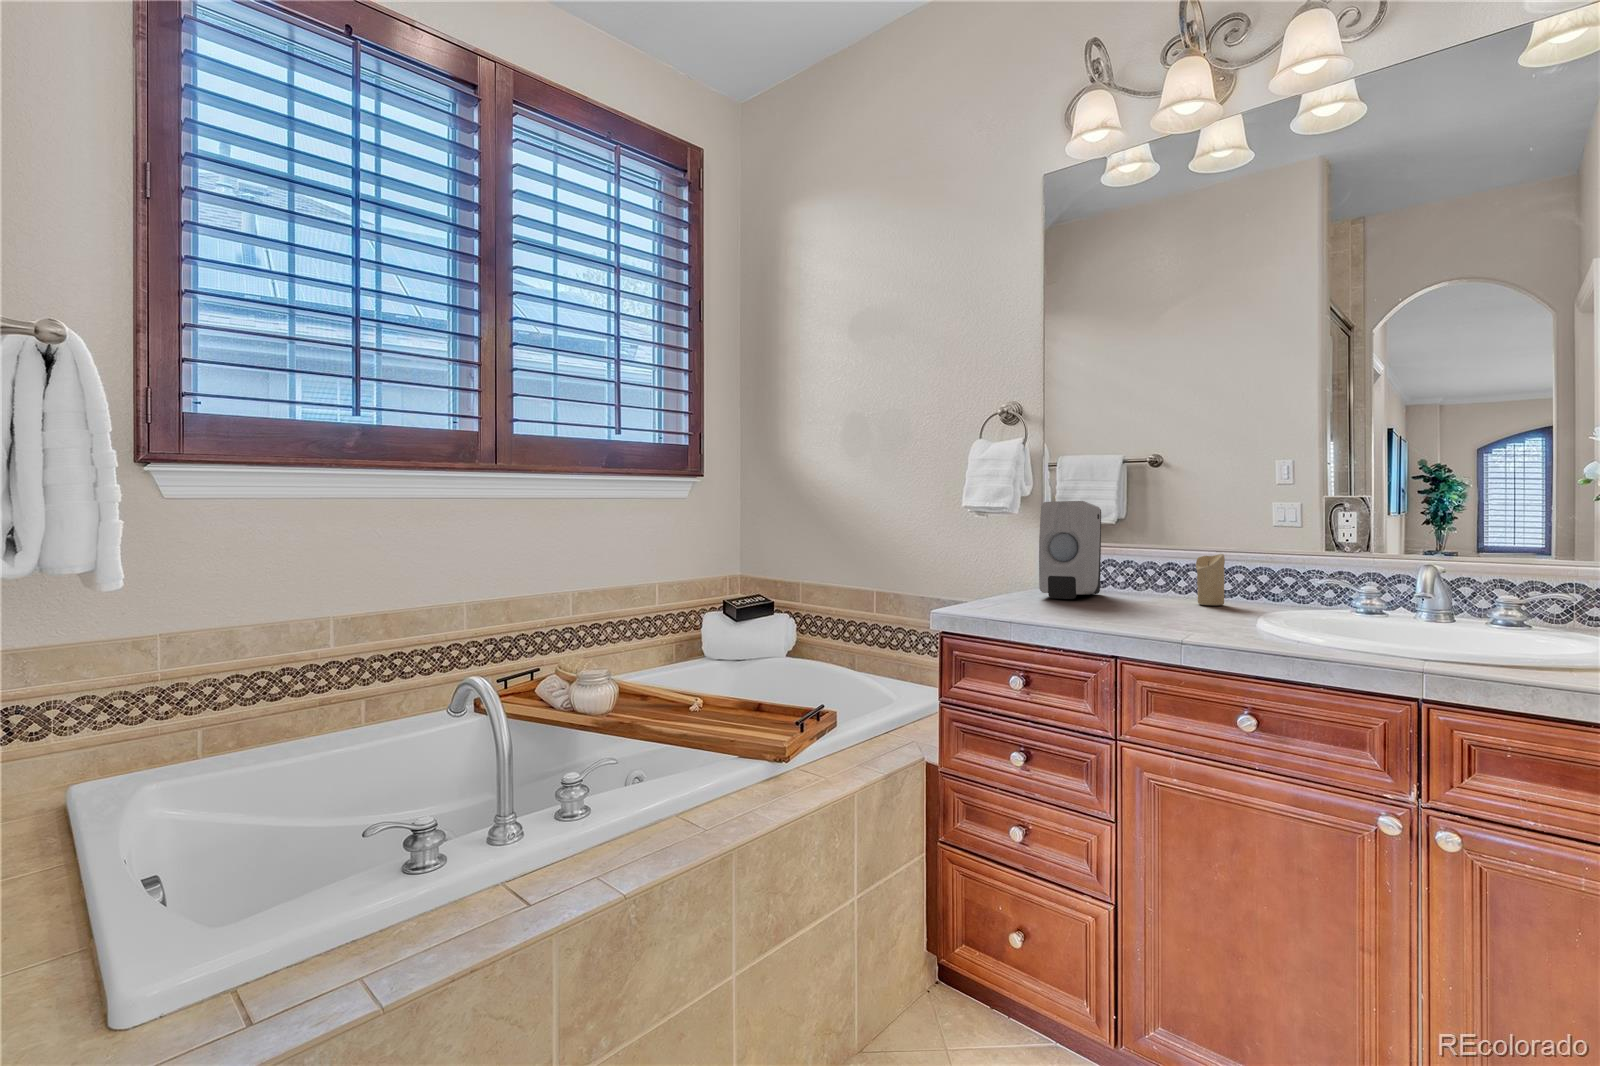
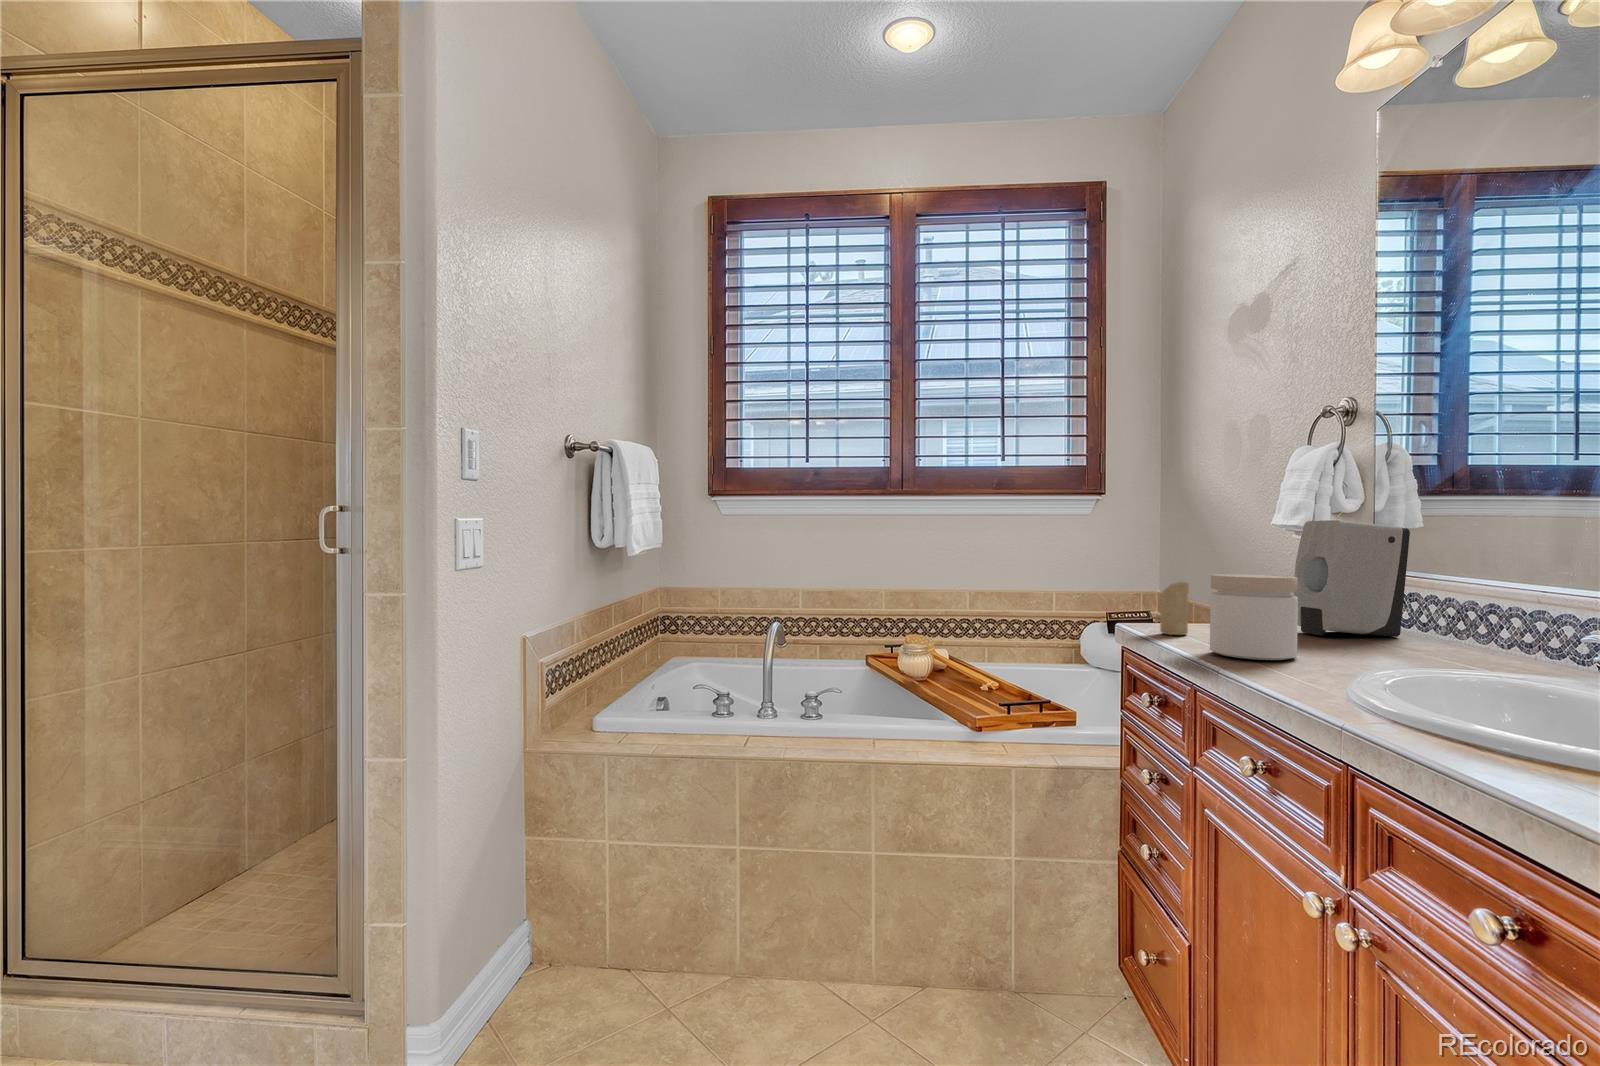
jar: none [1097,550,1172,627] -> present [1210,574,1298,660]
candle: present [1196,554,1225,605] -> present [1160,581,1189,635]

